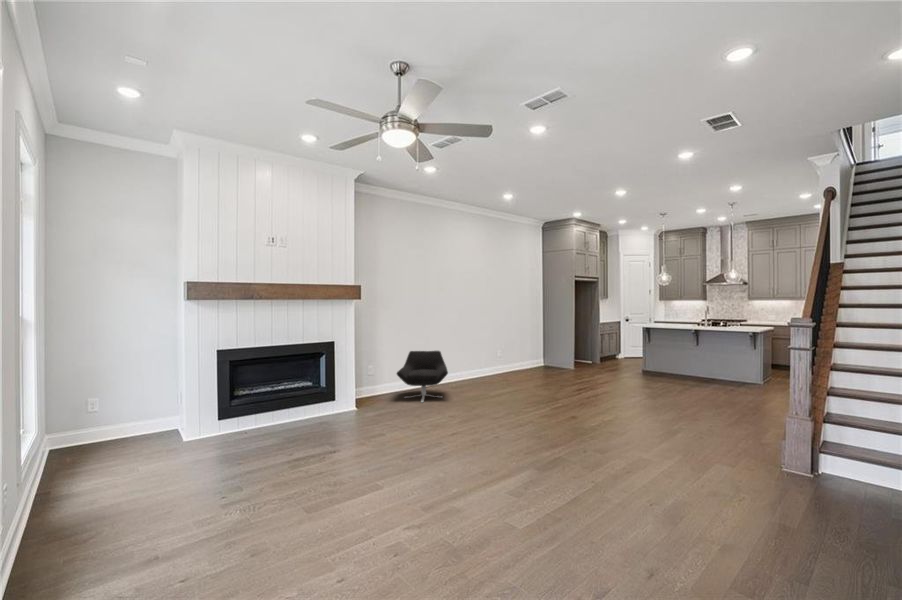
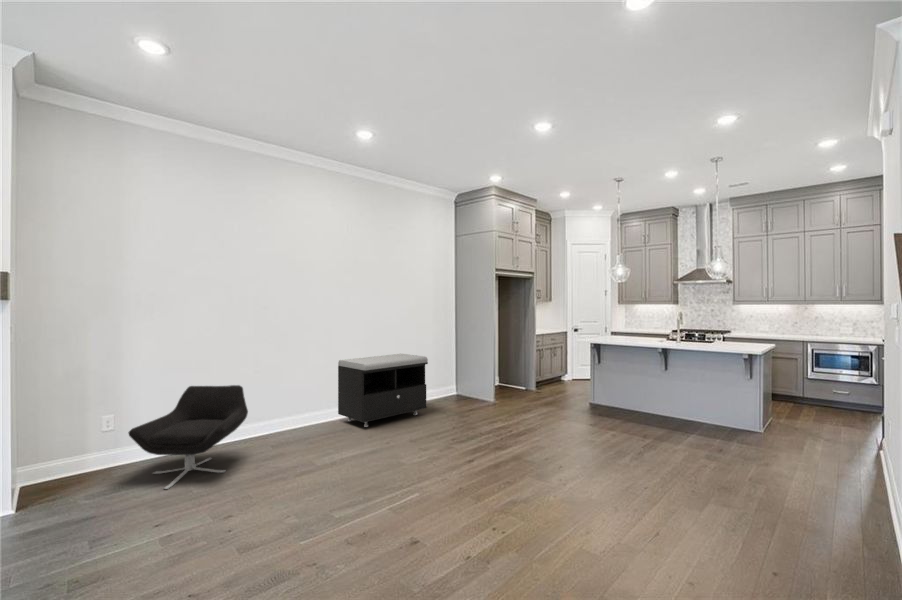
storage bench: none [479,335,535,381] -> present [338,354,428,427]

